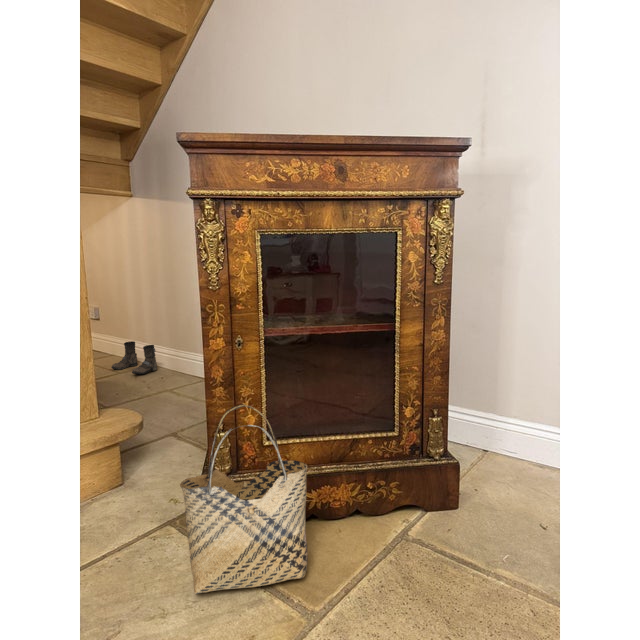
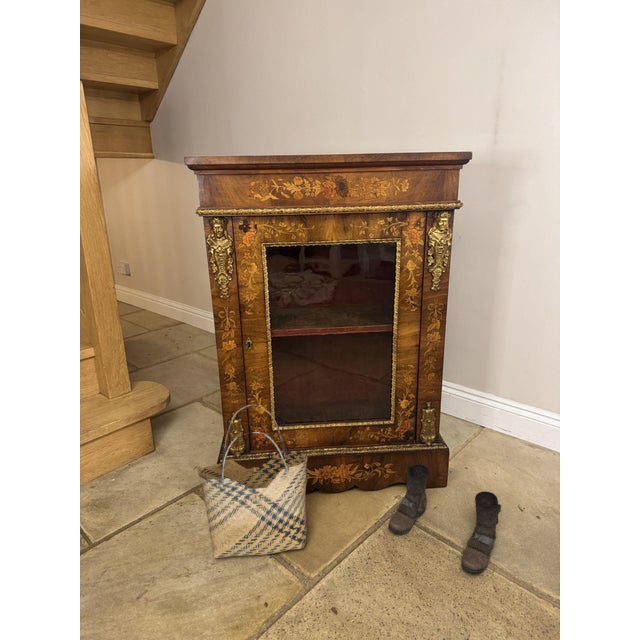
boots: present [111,341,157,374] -> present [388,464,501,574]

